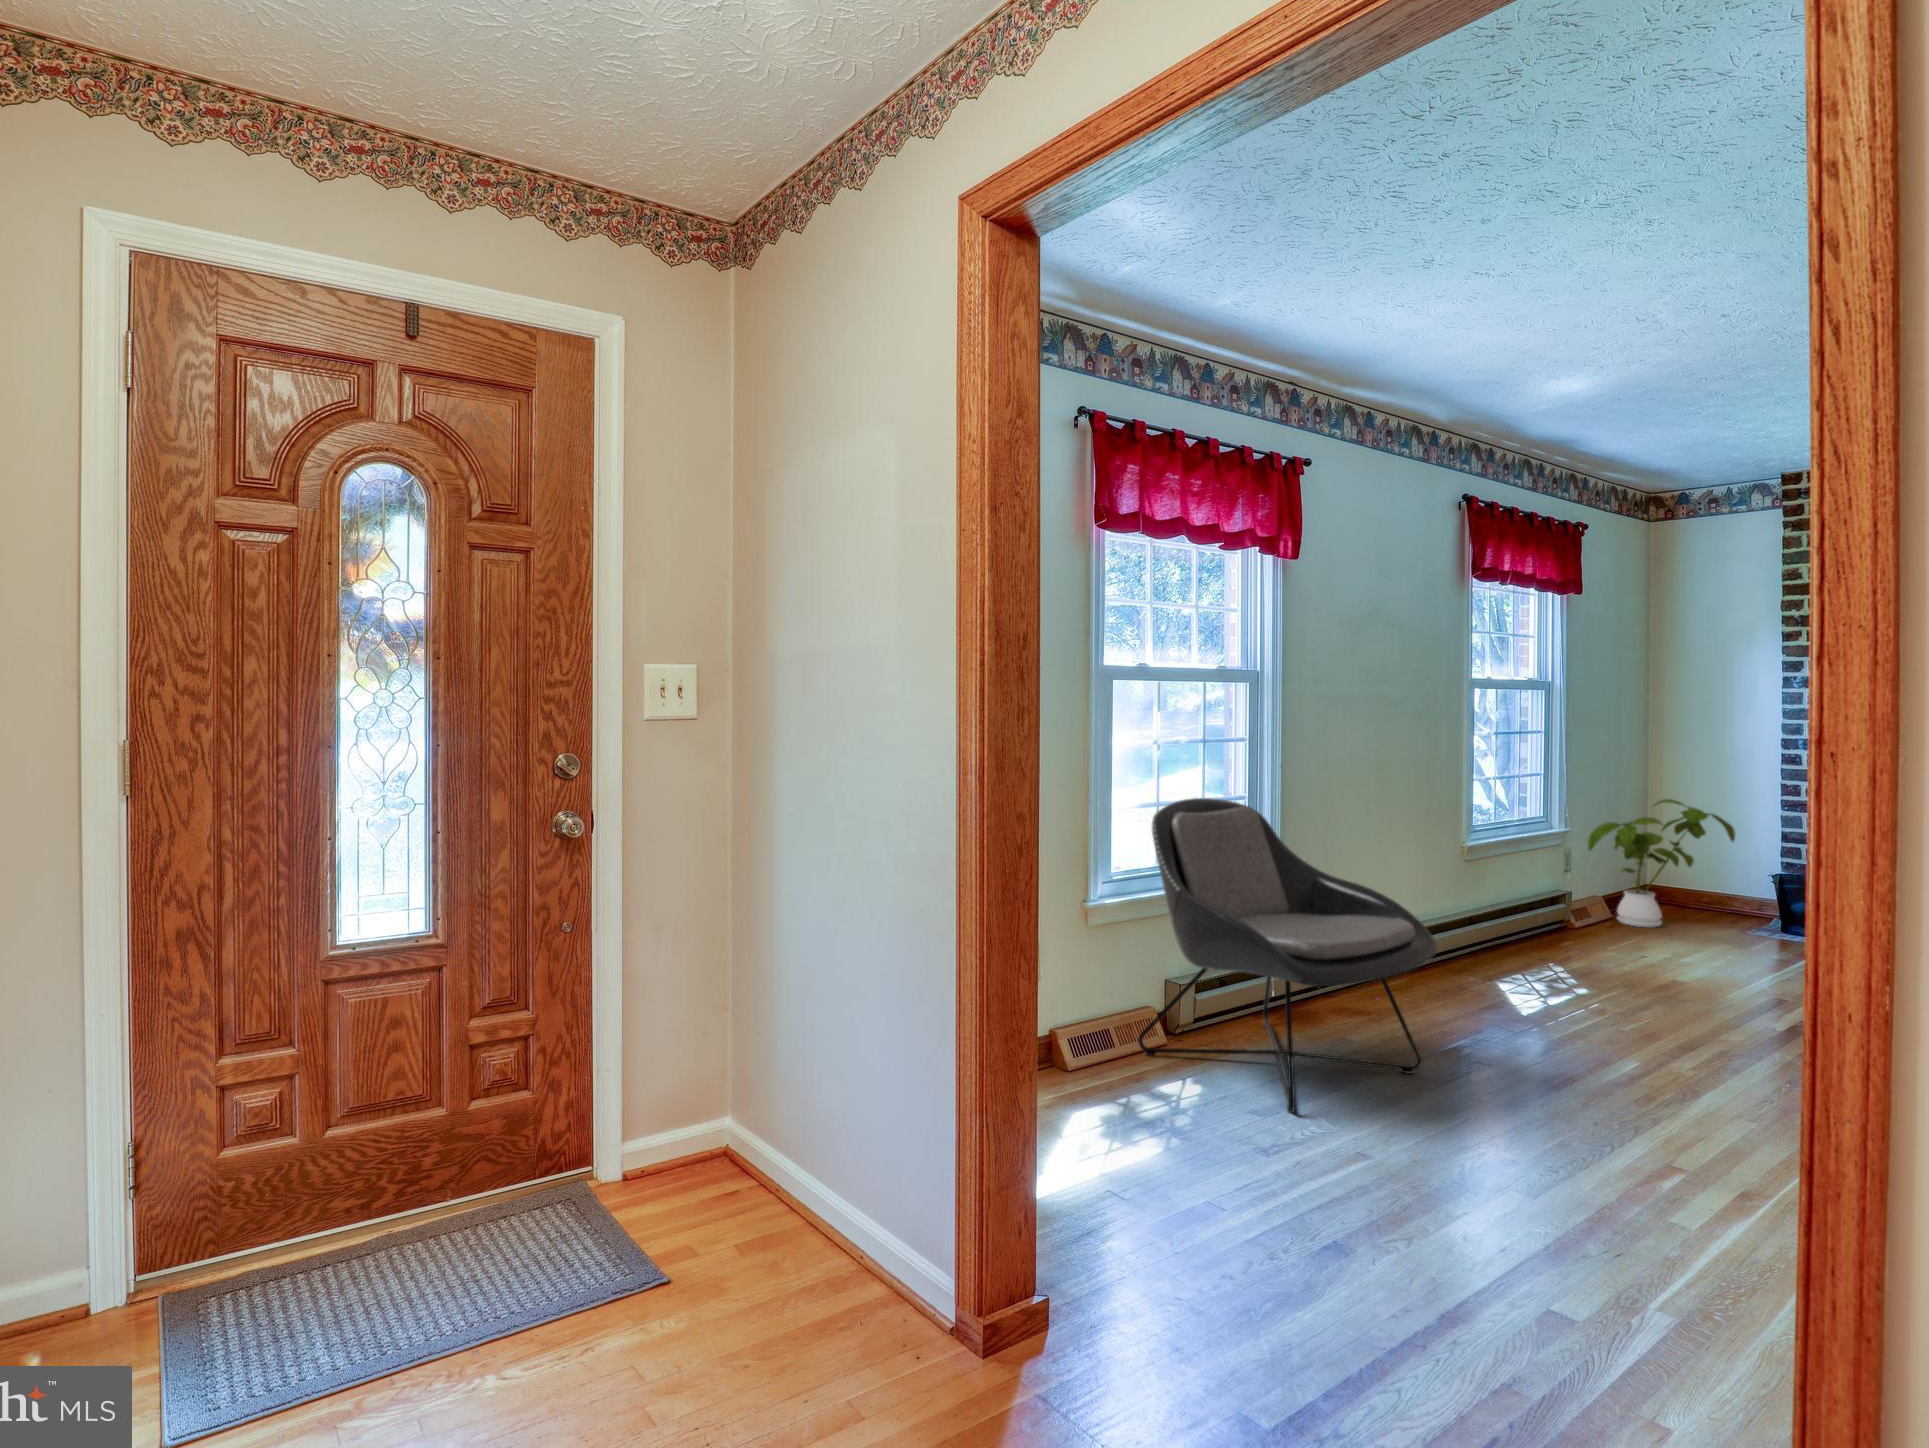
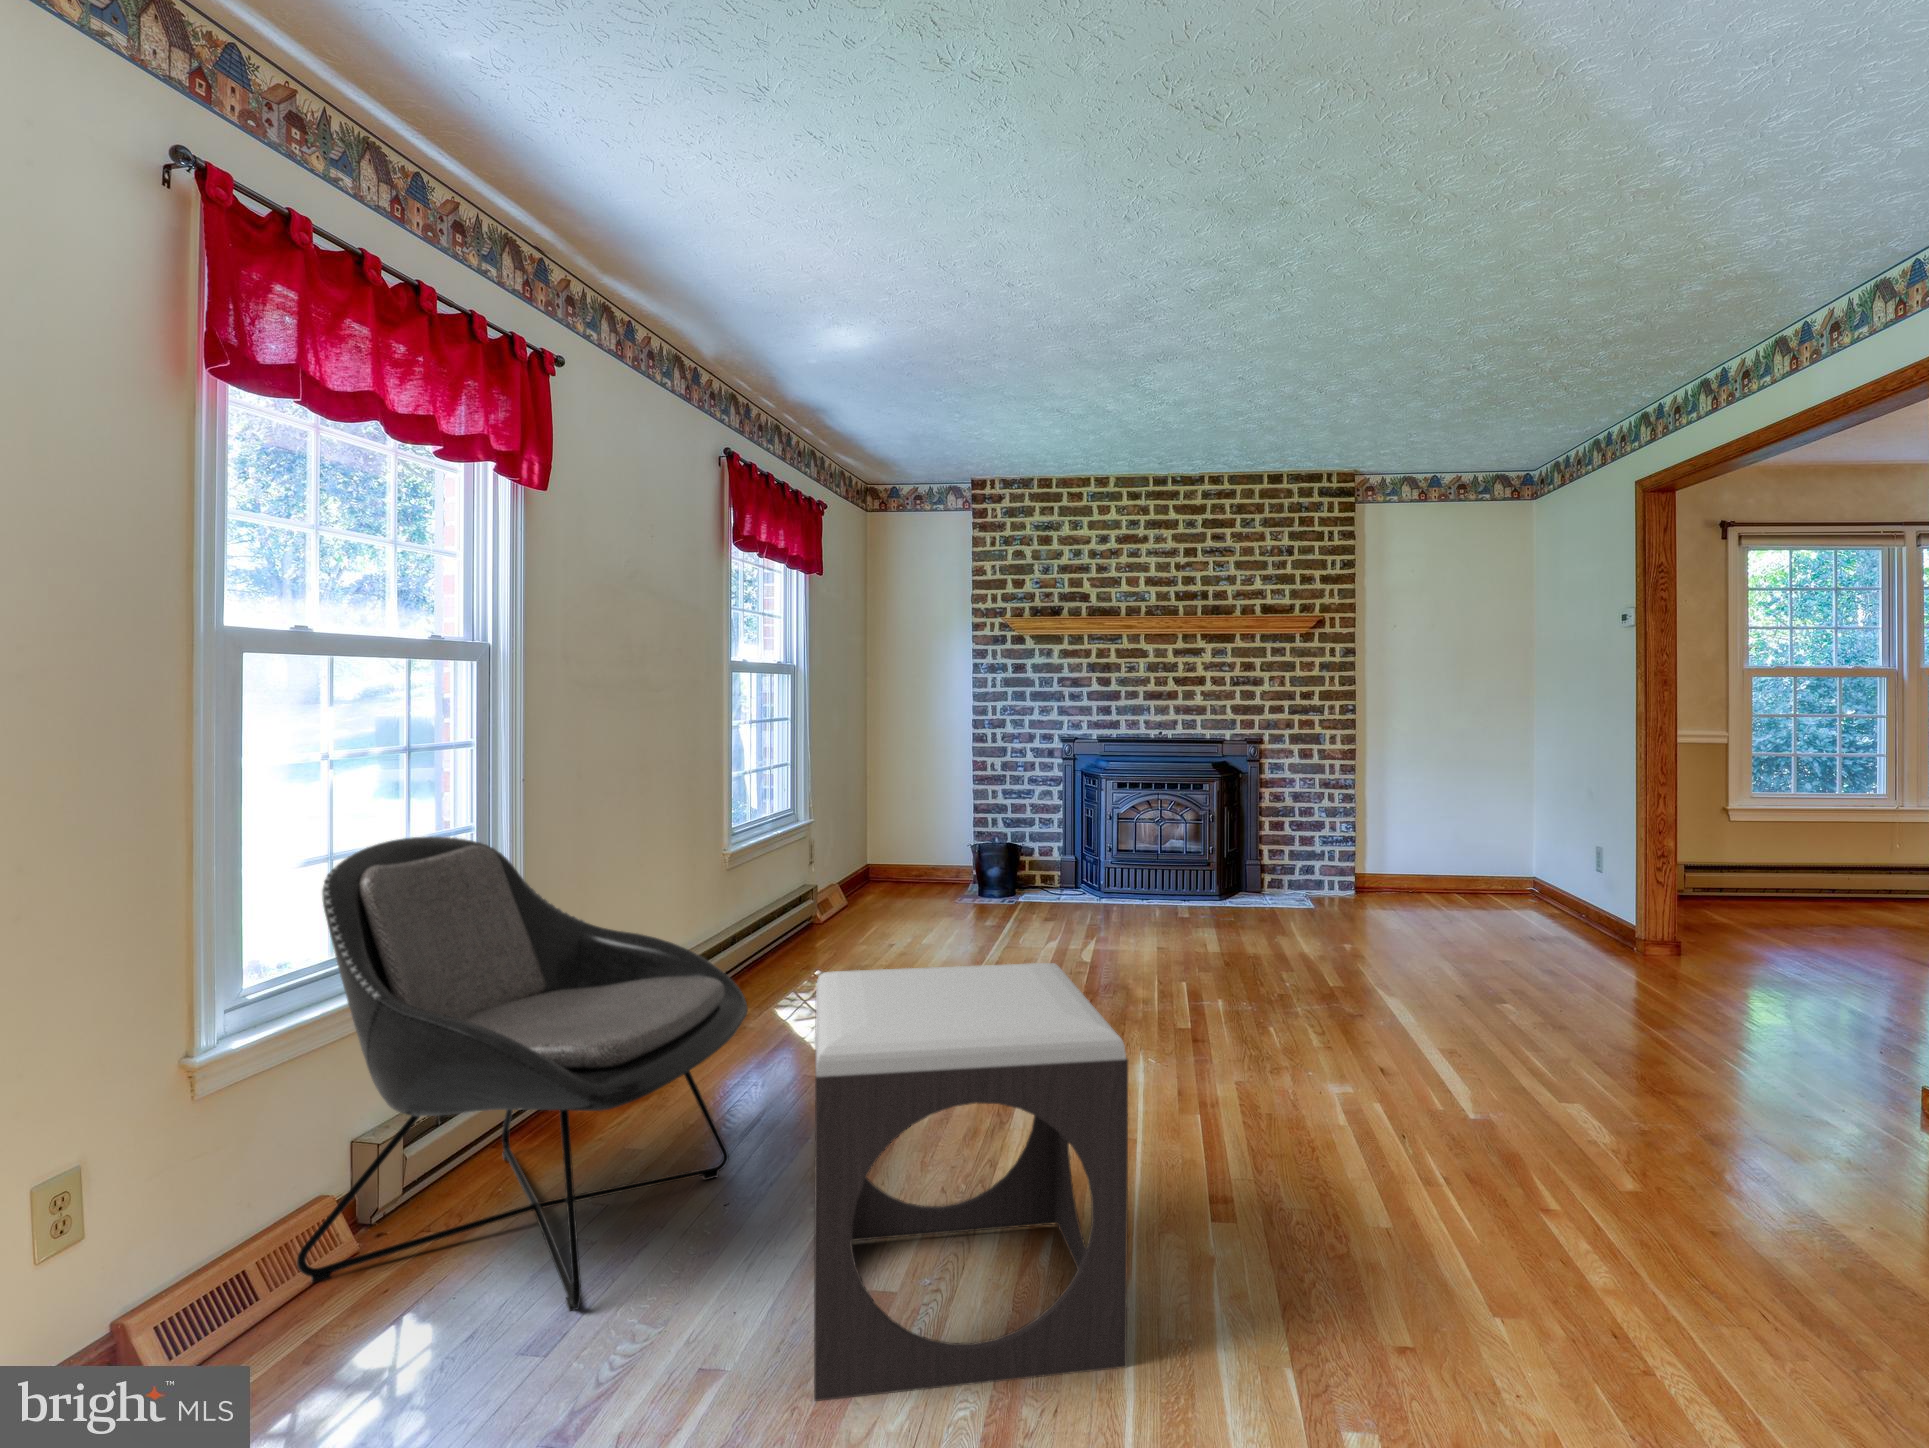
house plant: present [1588,799,1735,928] -> none [827,786,945,918]
footstool: none [1438,924,1724,1283] -> present [814,963,1128,1401]

